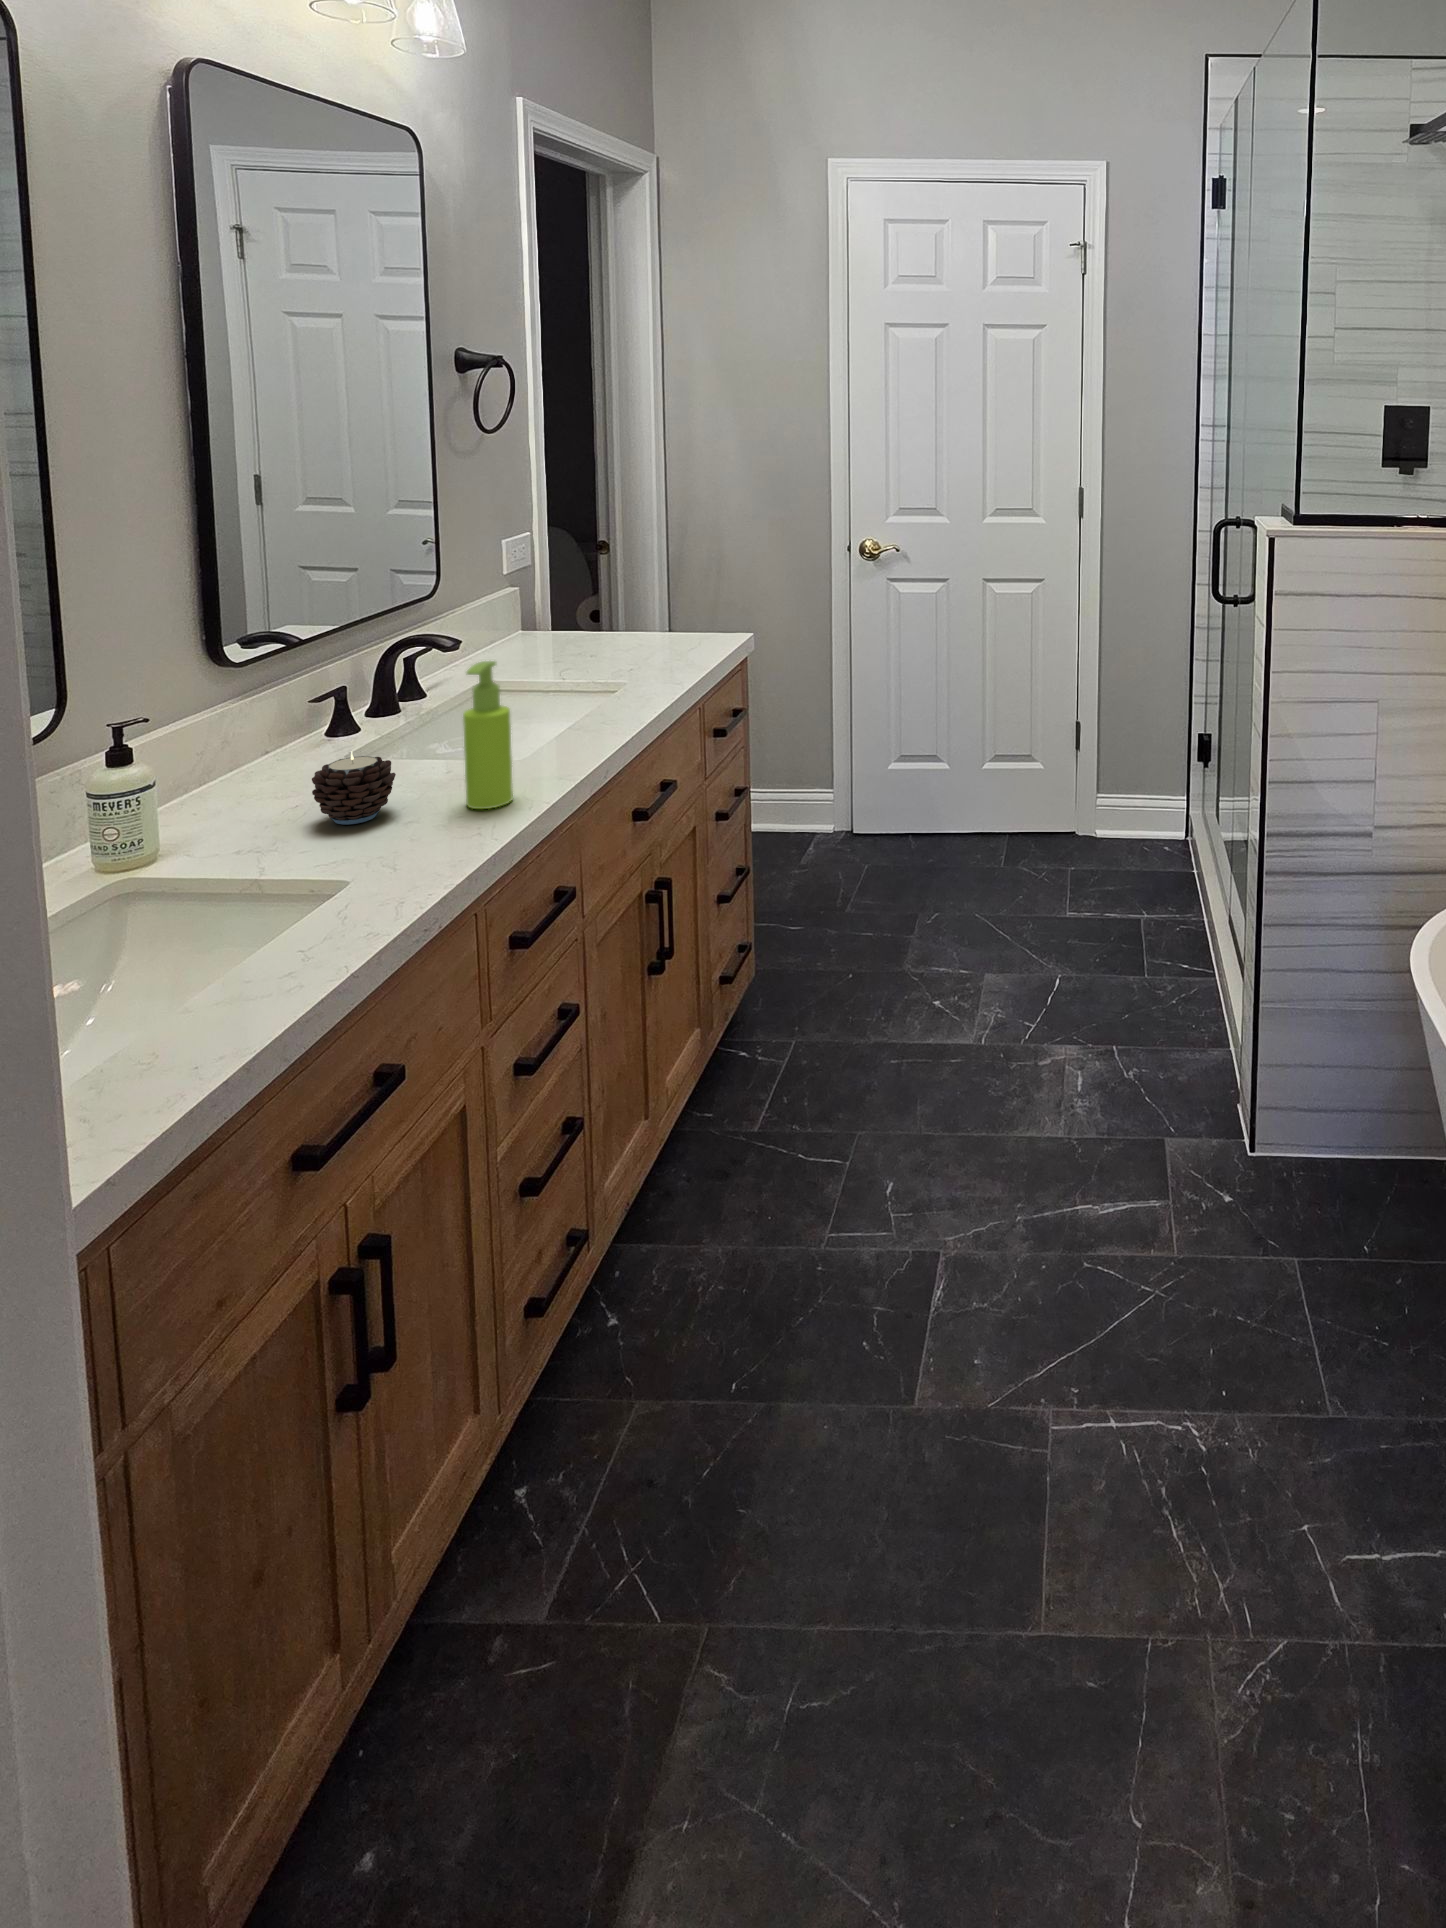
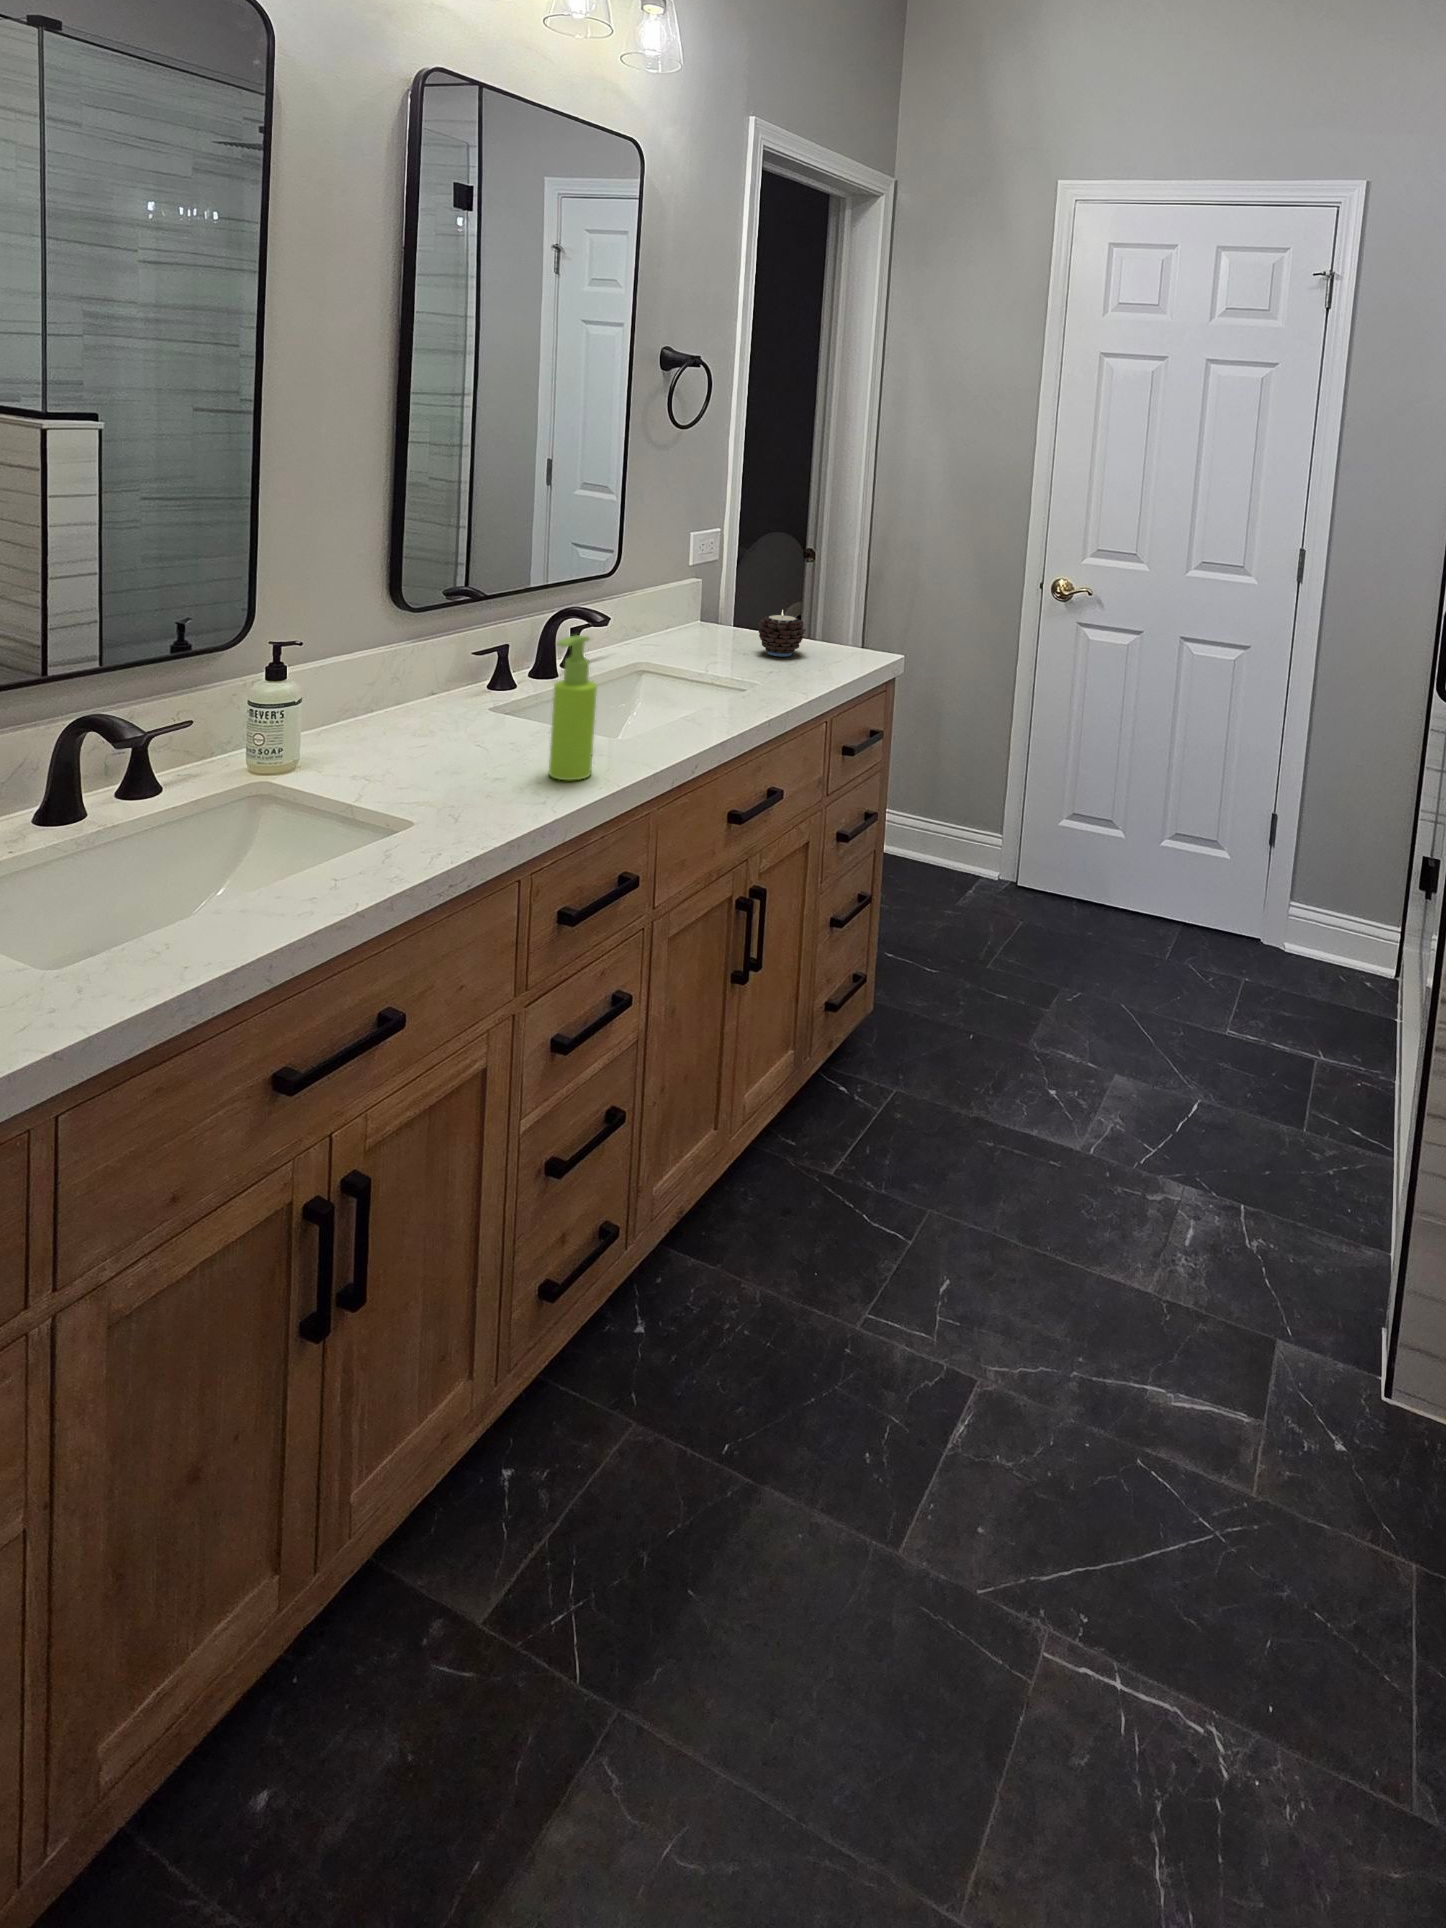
candle: present [312,751,396,825] -> present [758,610,806,657]

